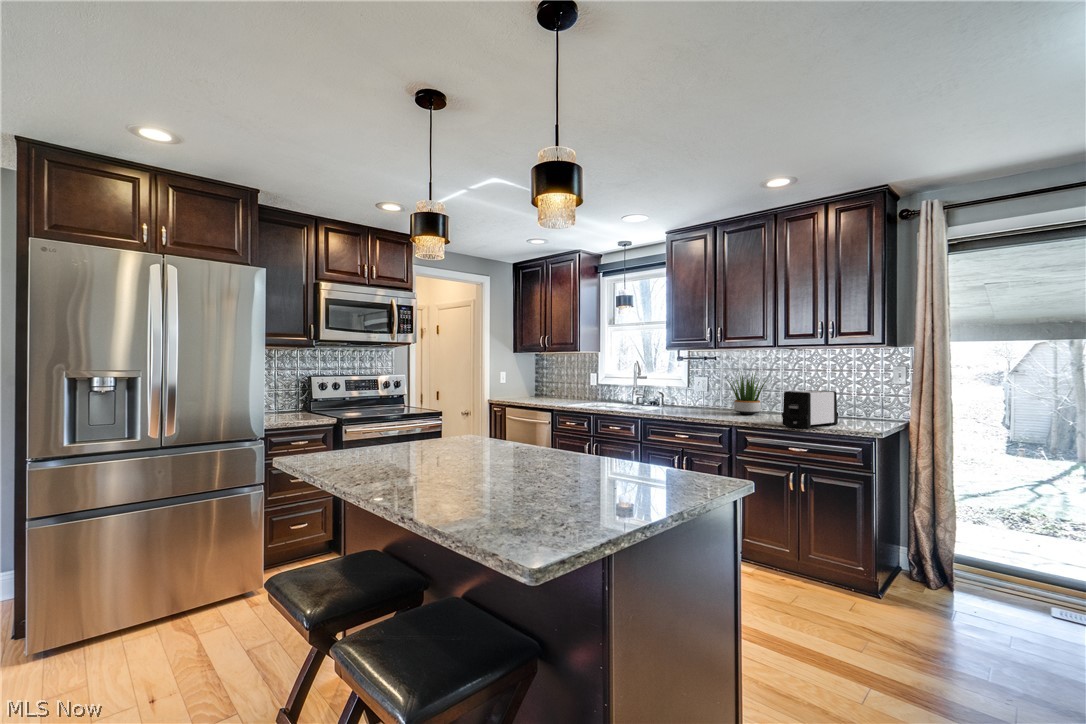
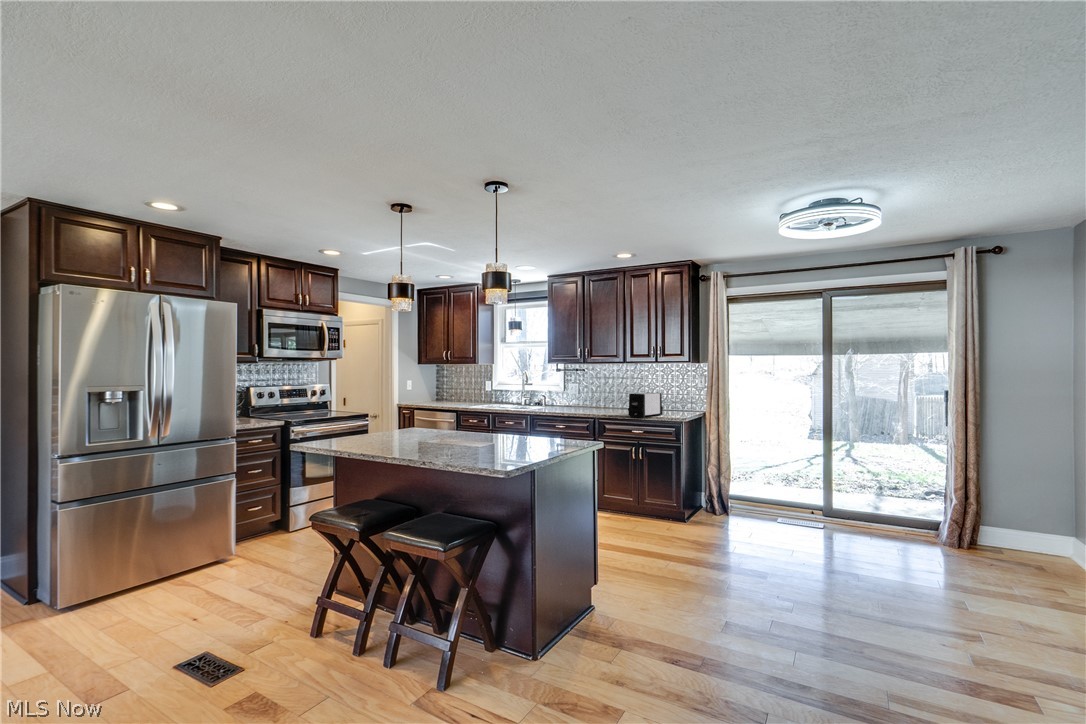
potted plant: present [727,373,767,415] -> none [592,379,622,411]

